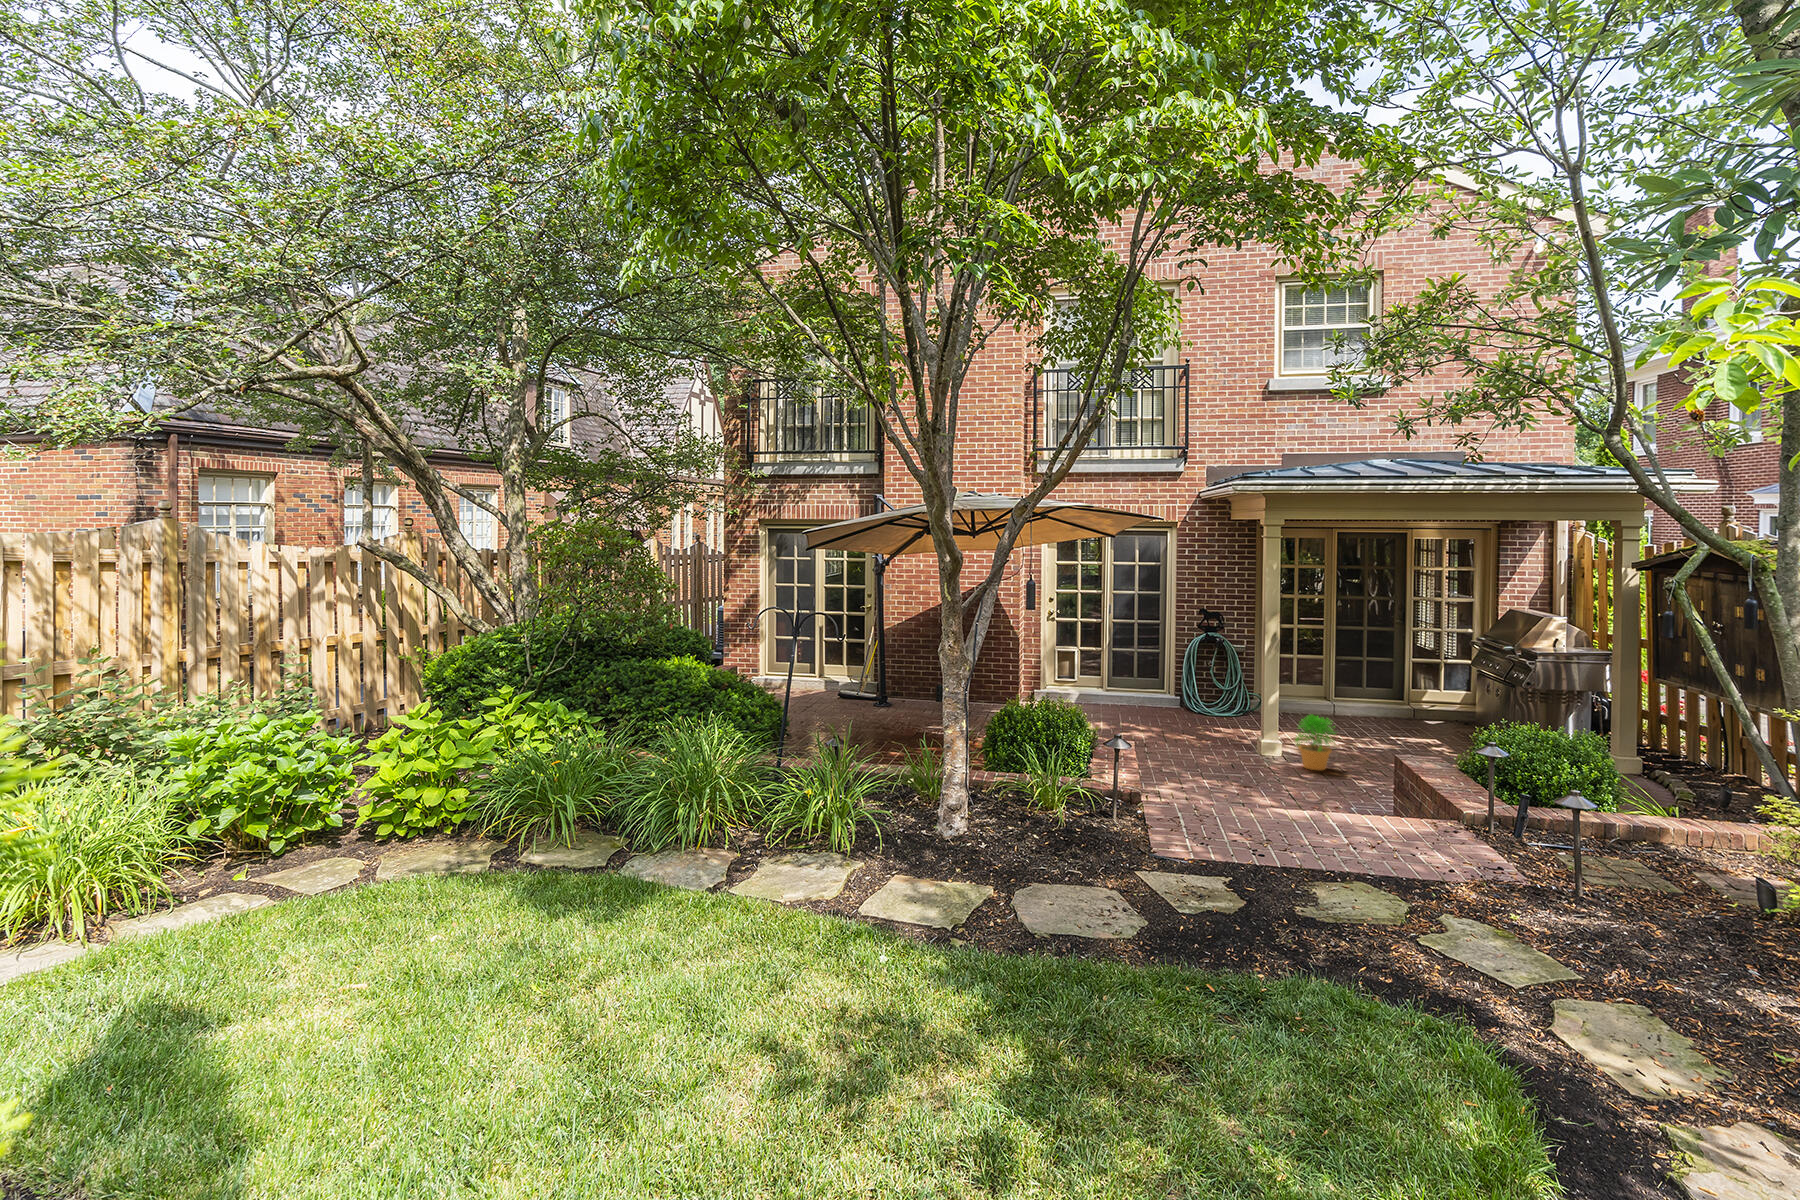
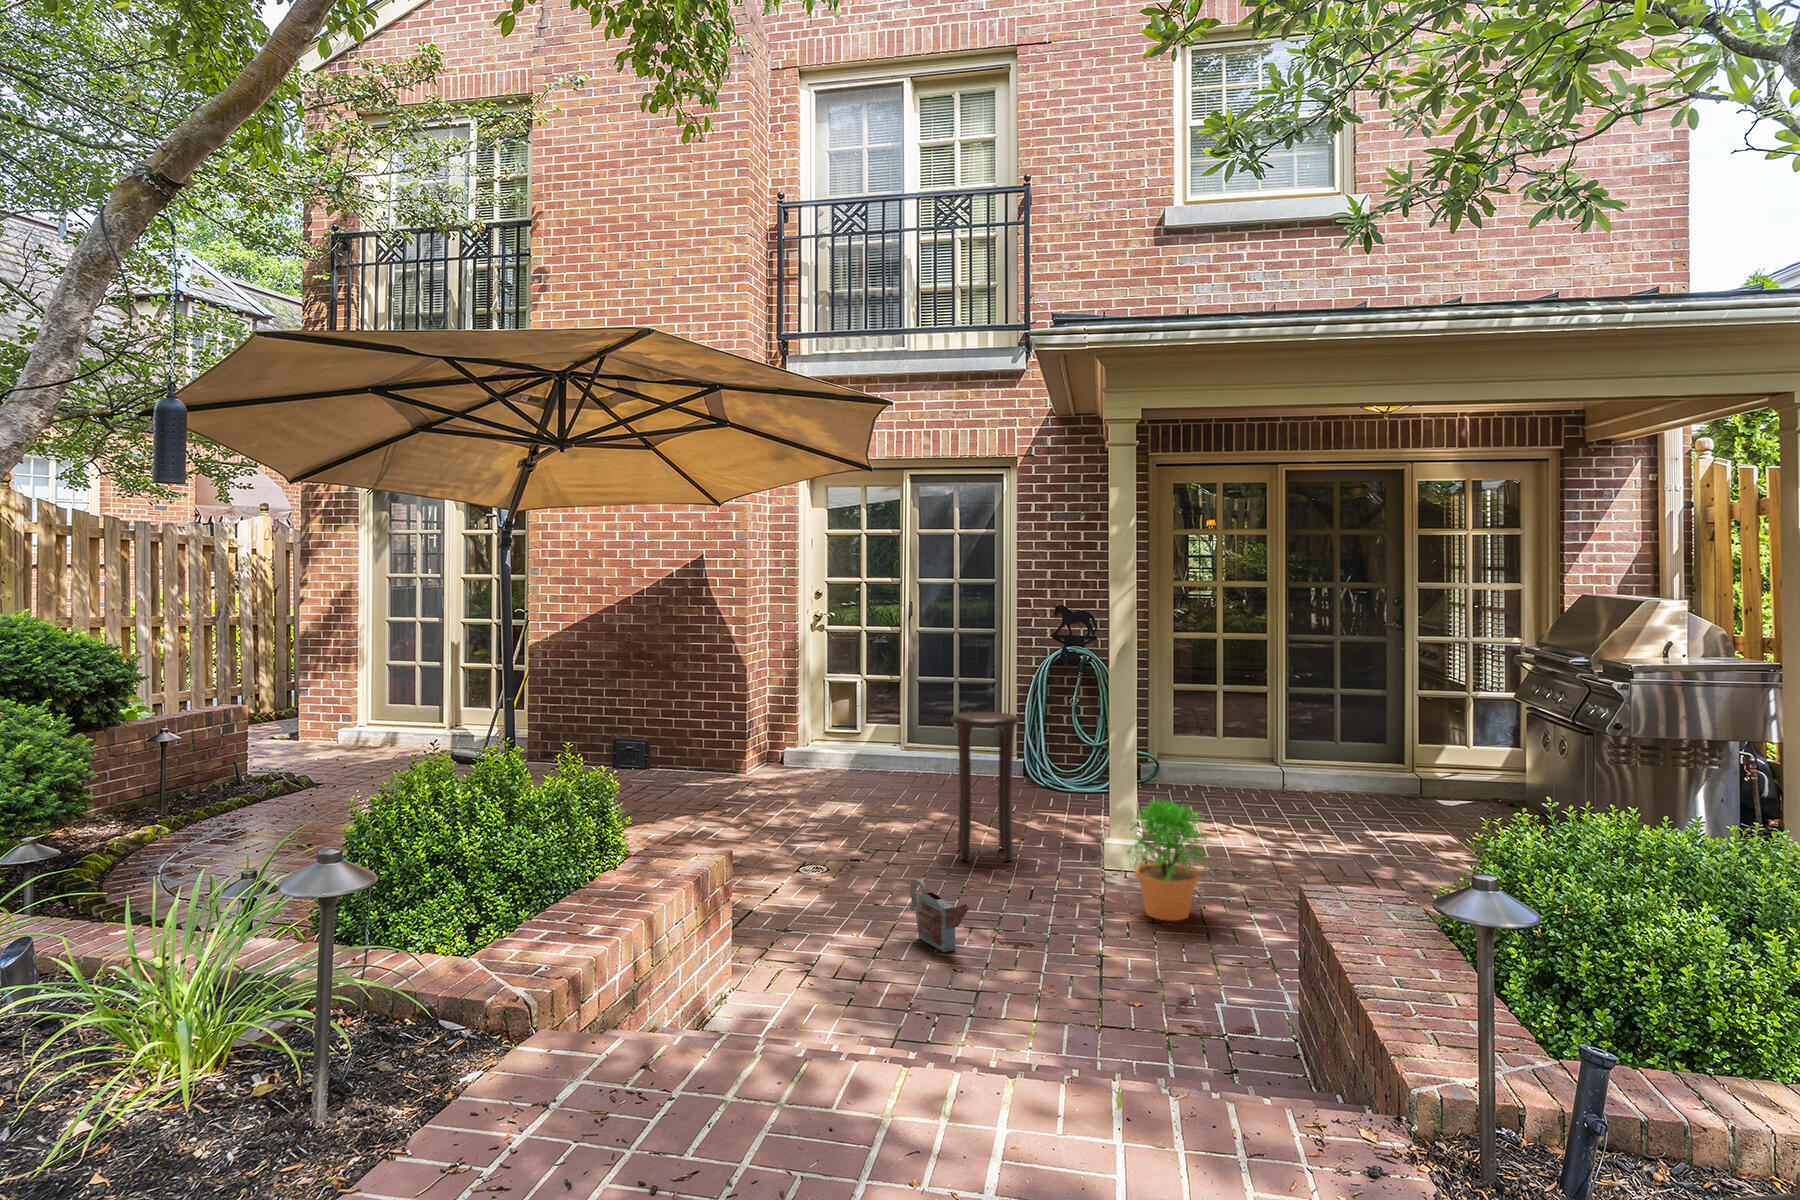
stool: none [1185,671,1222,746] -> present [951,712,1019,861]
watering can: none [1202,749,1241,780] -> present [910,879,969,952]

